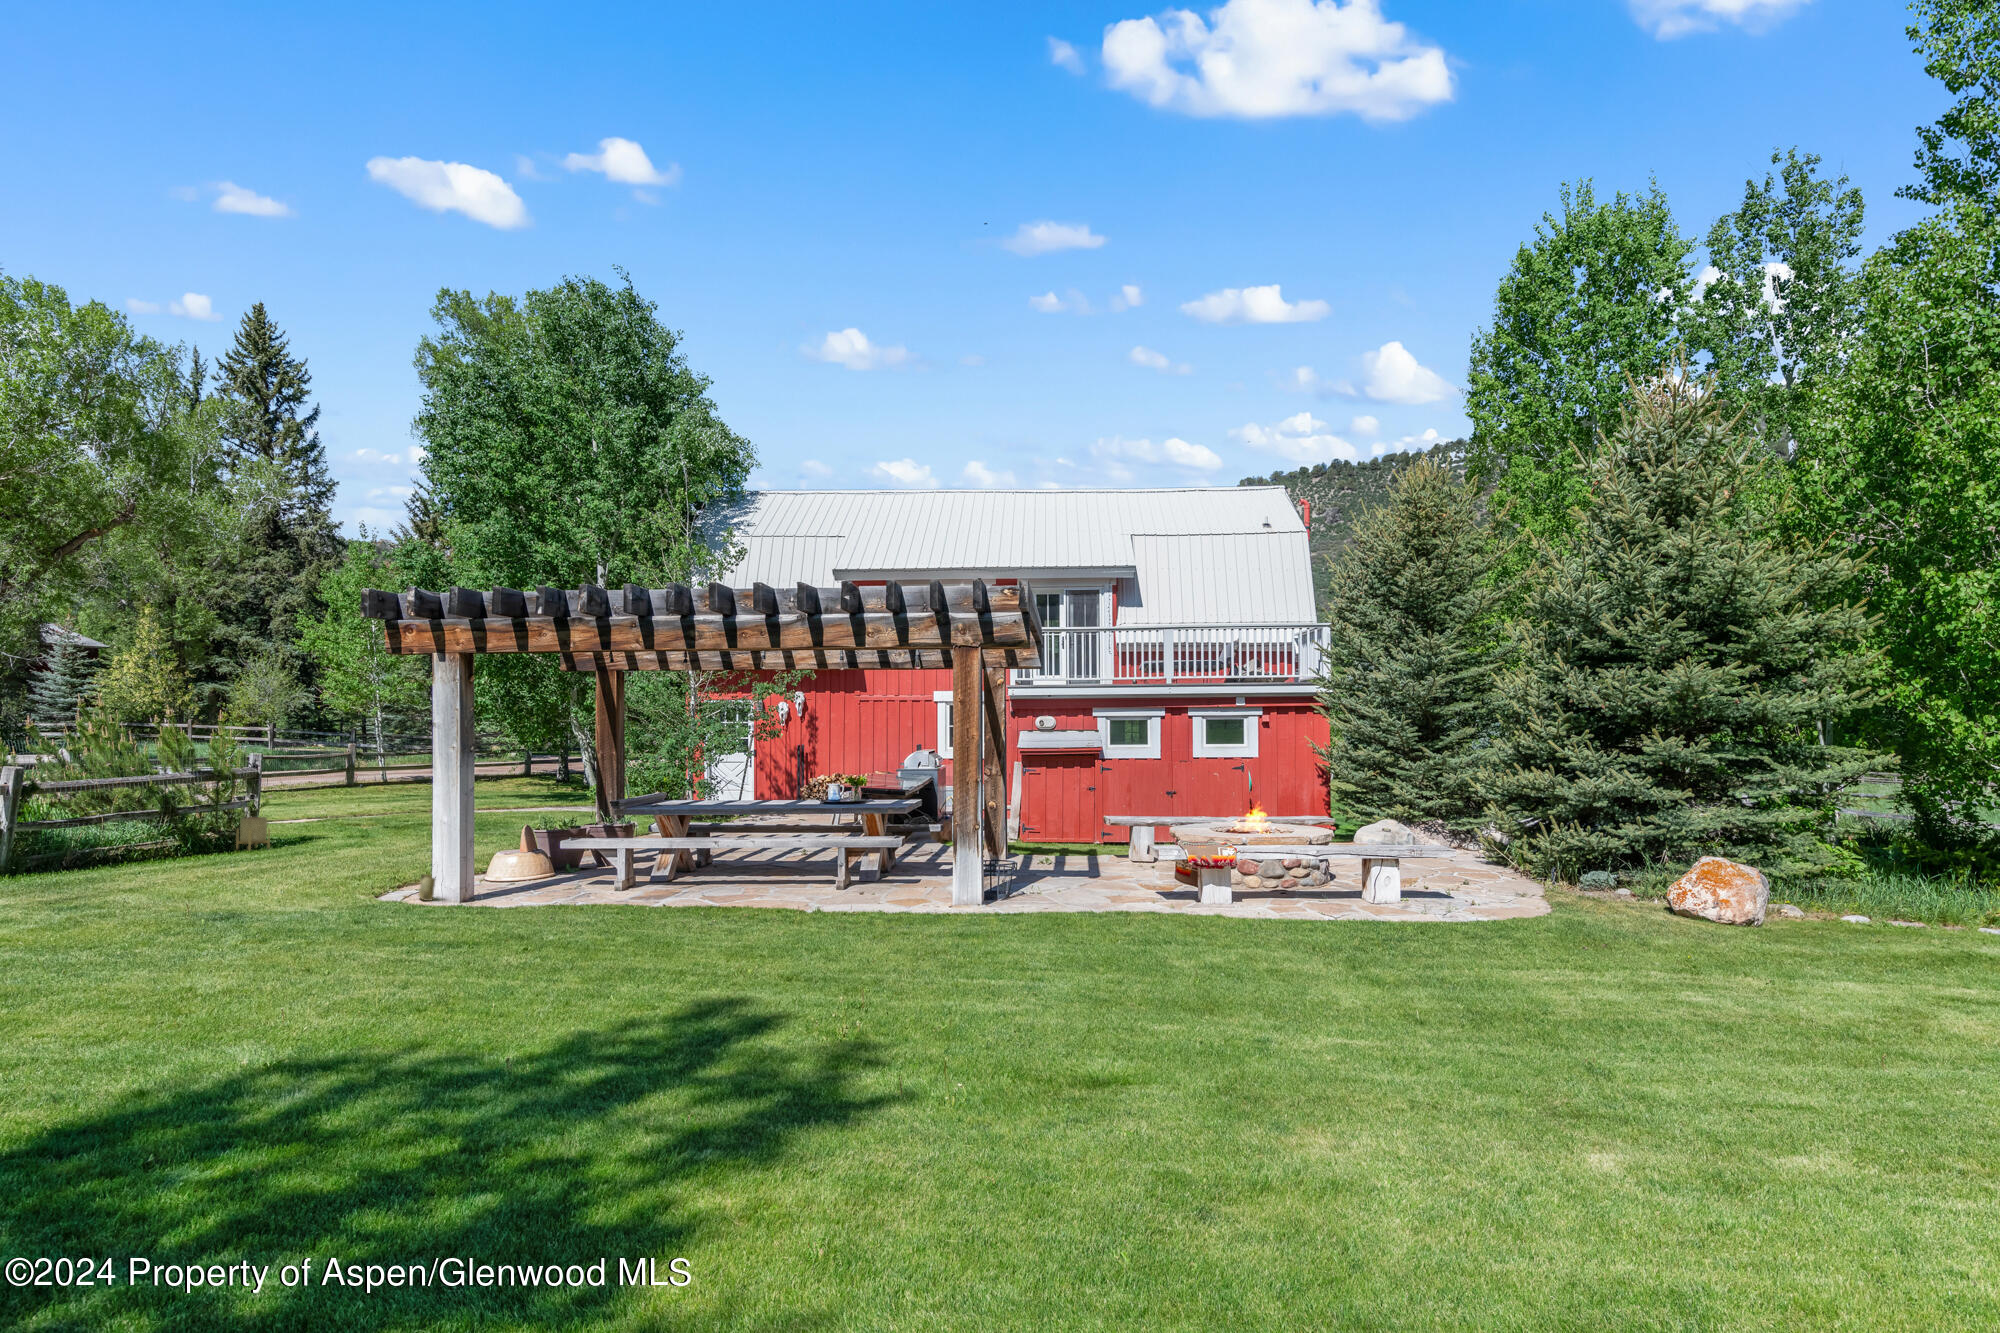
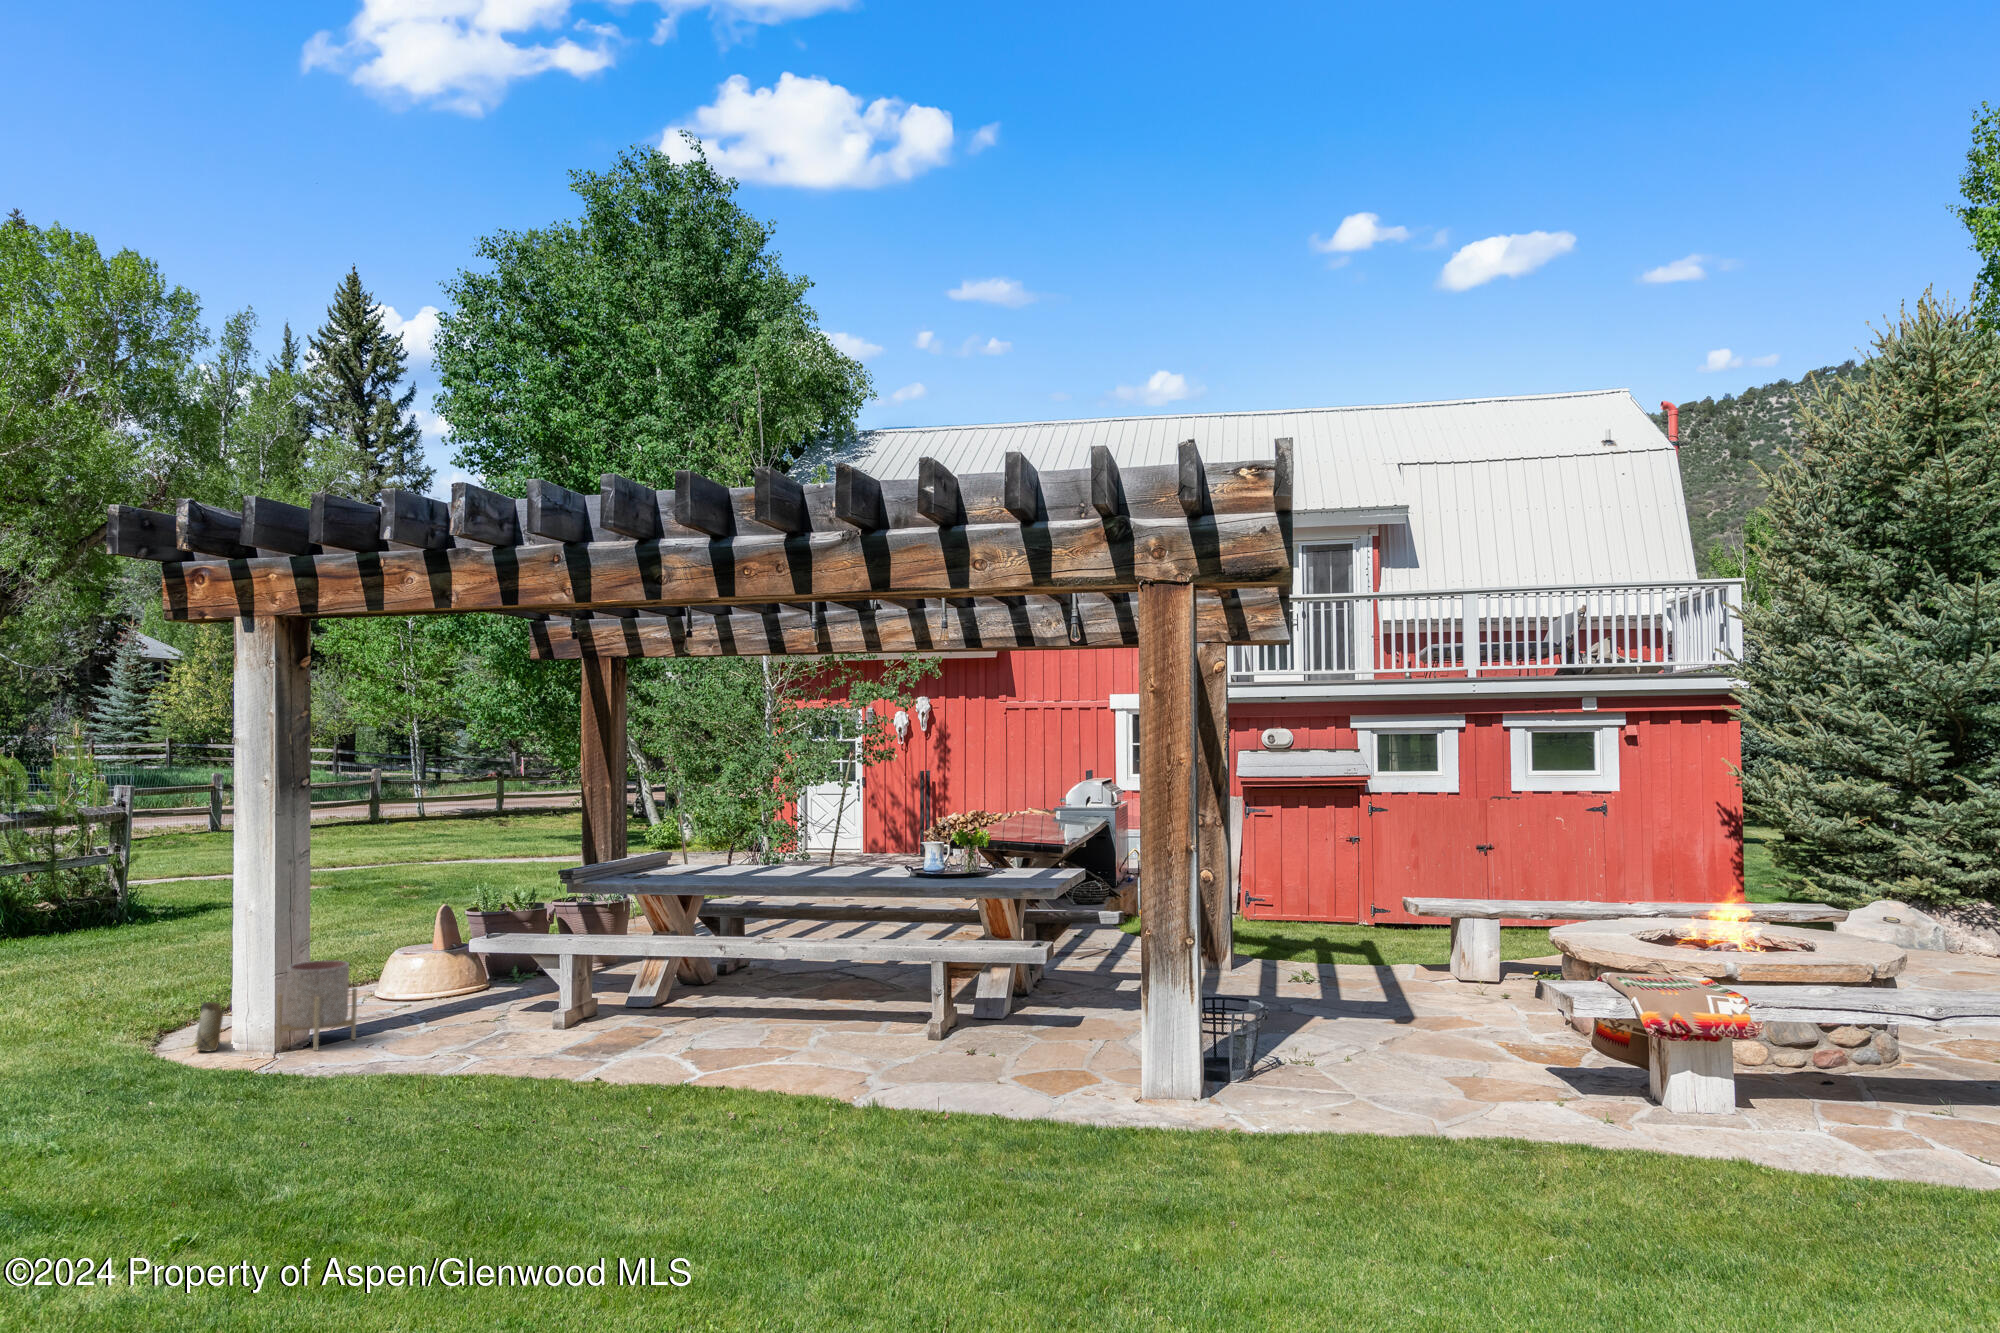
planter: present [236,817,270,850] -> present [276,960,357,1051]

